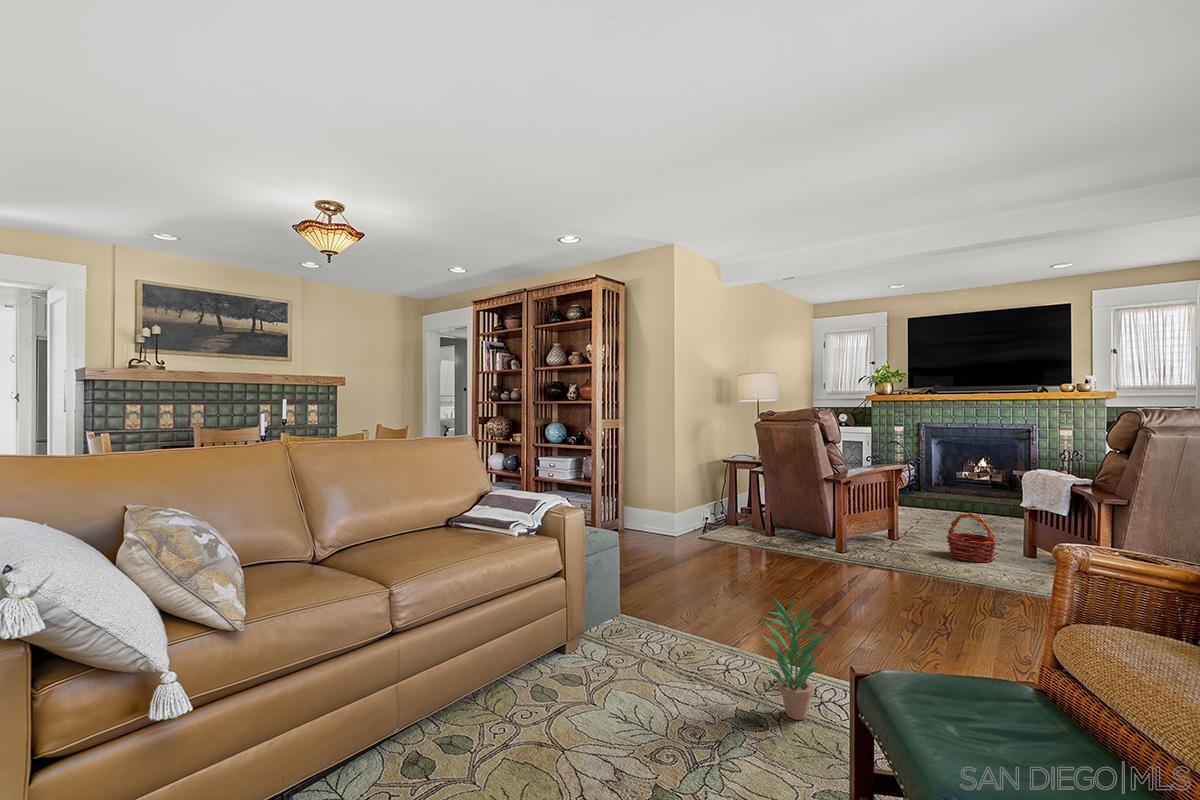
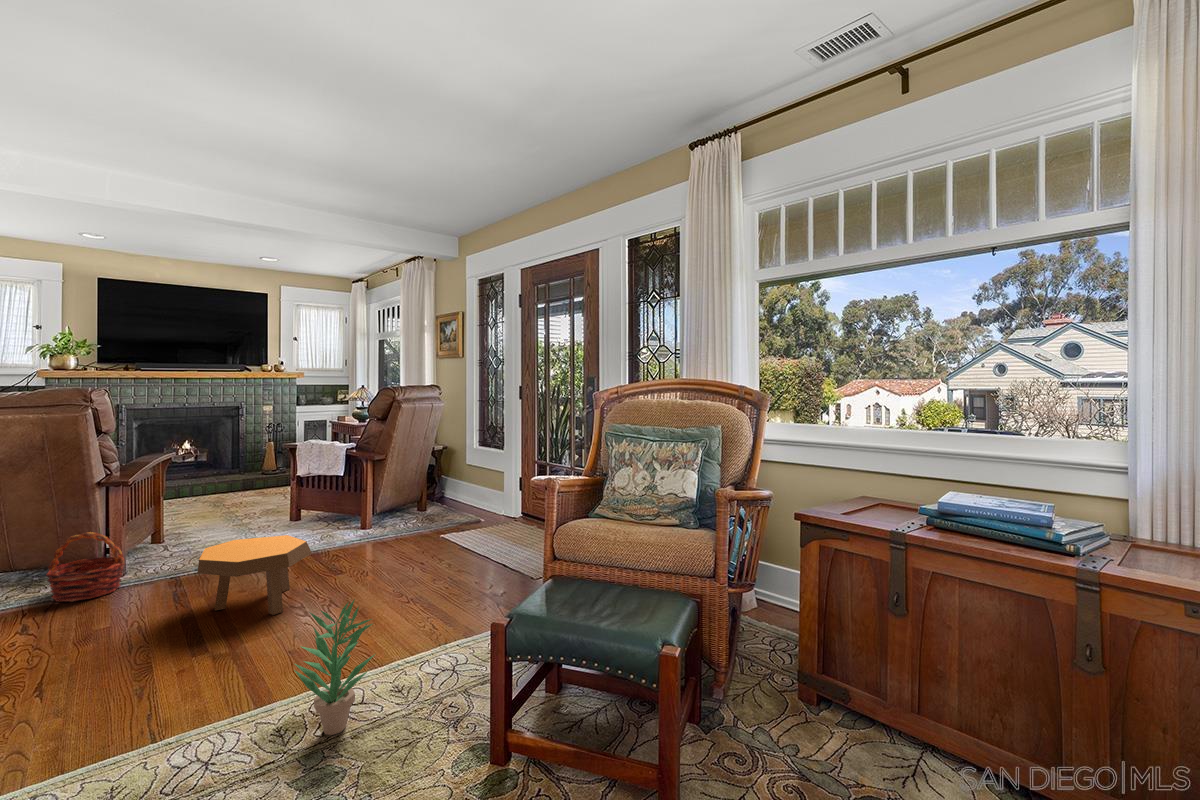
basket: present [946,513,996,562] -> present [46,532,125,602]
footstool: none [832,546,931,625] -> present [198,535,312,615]

